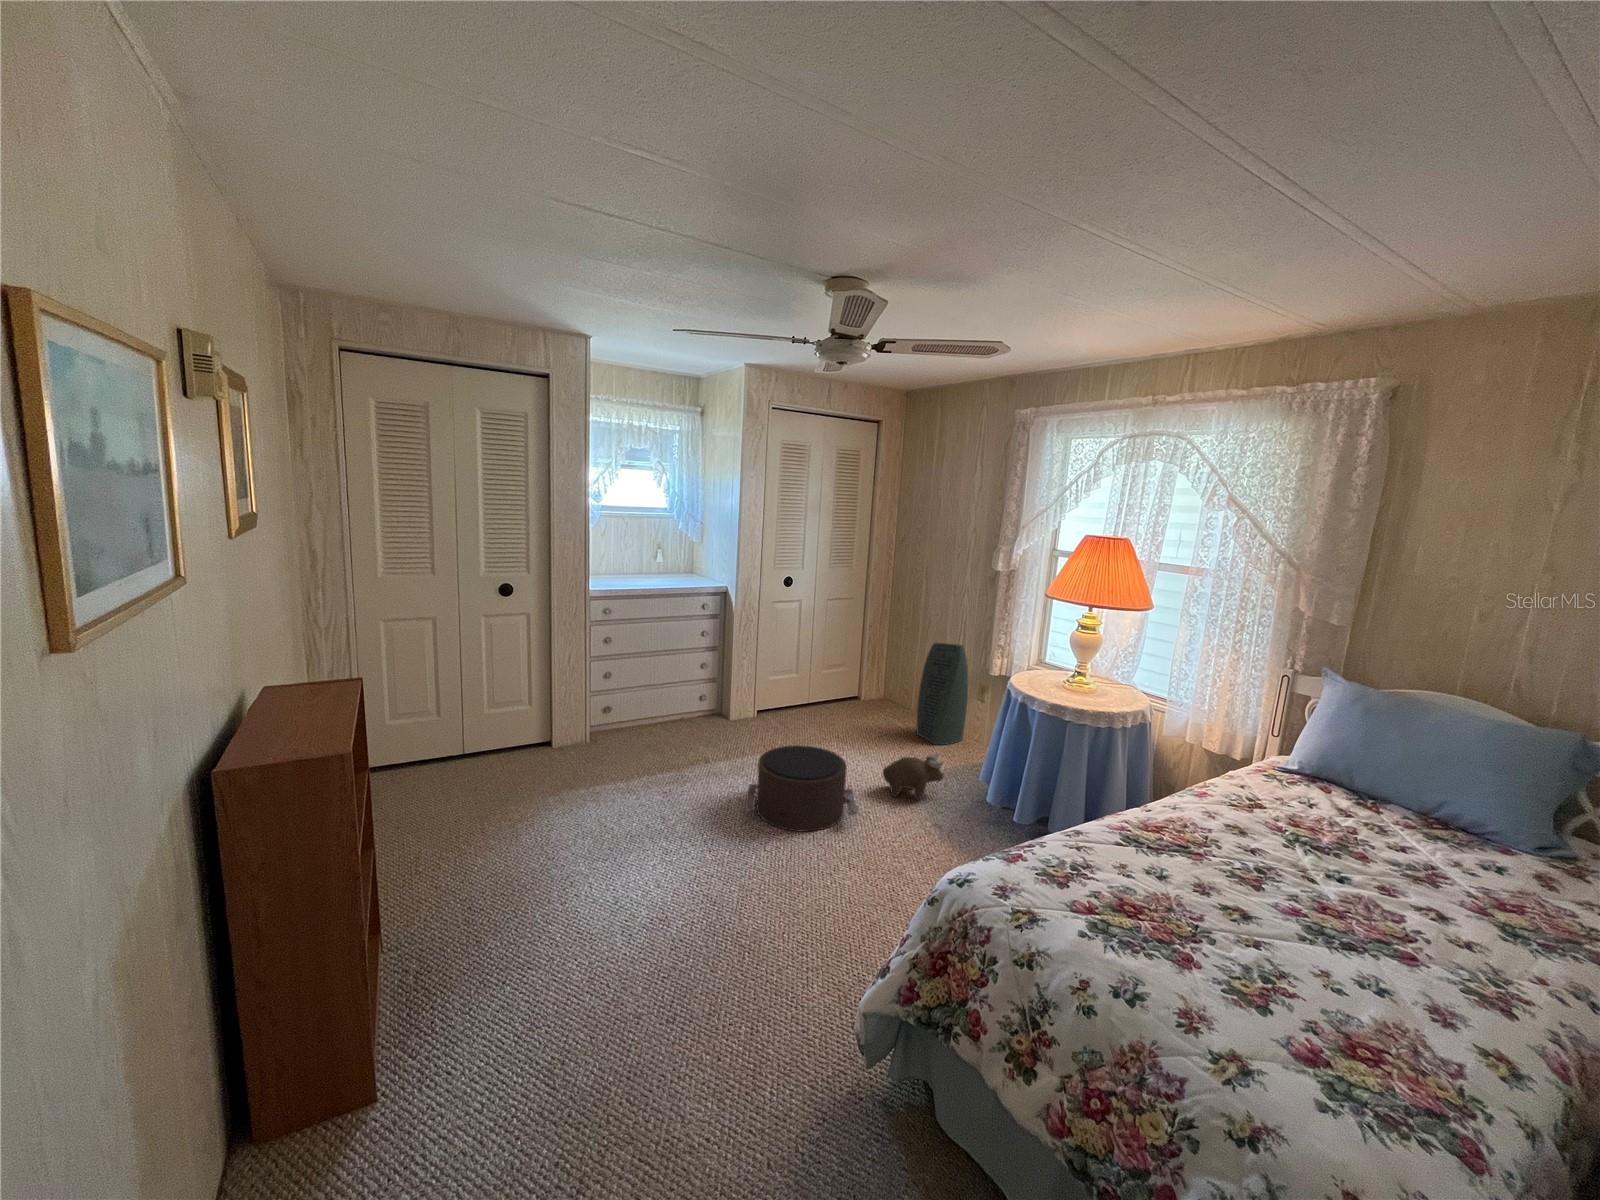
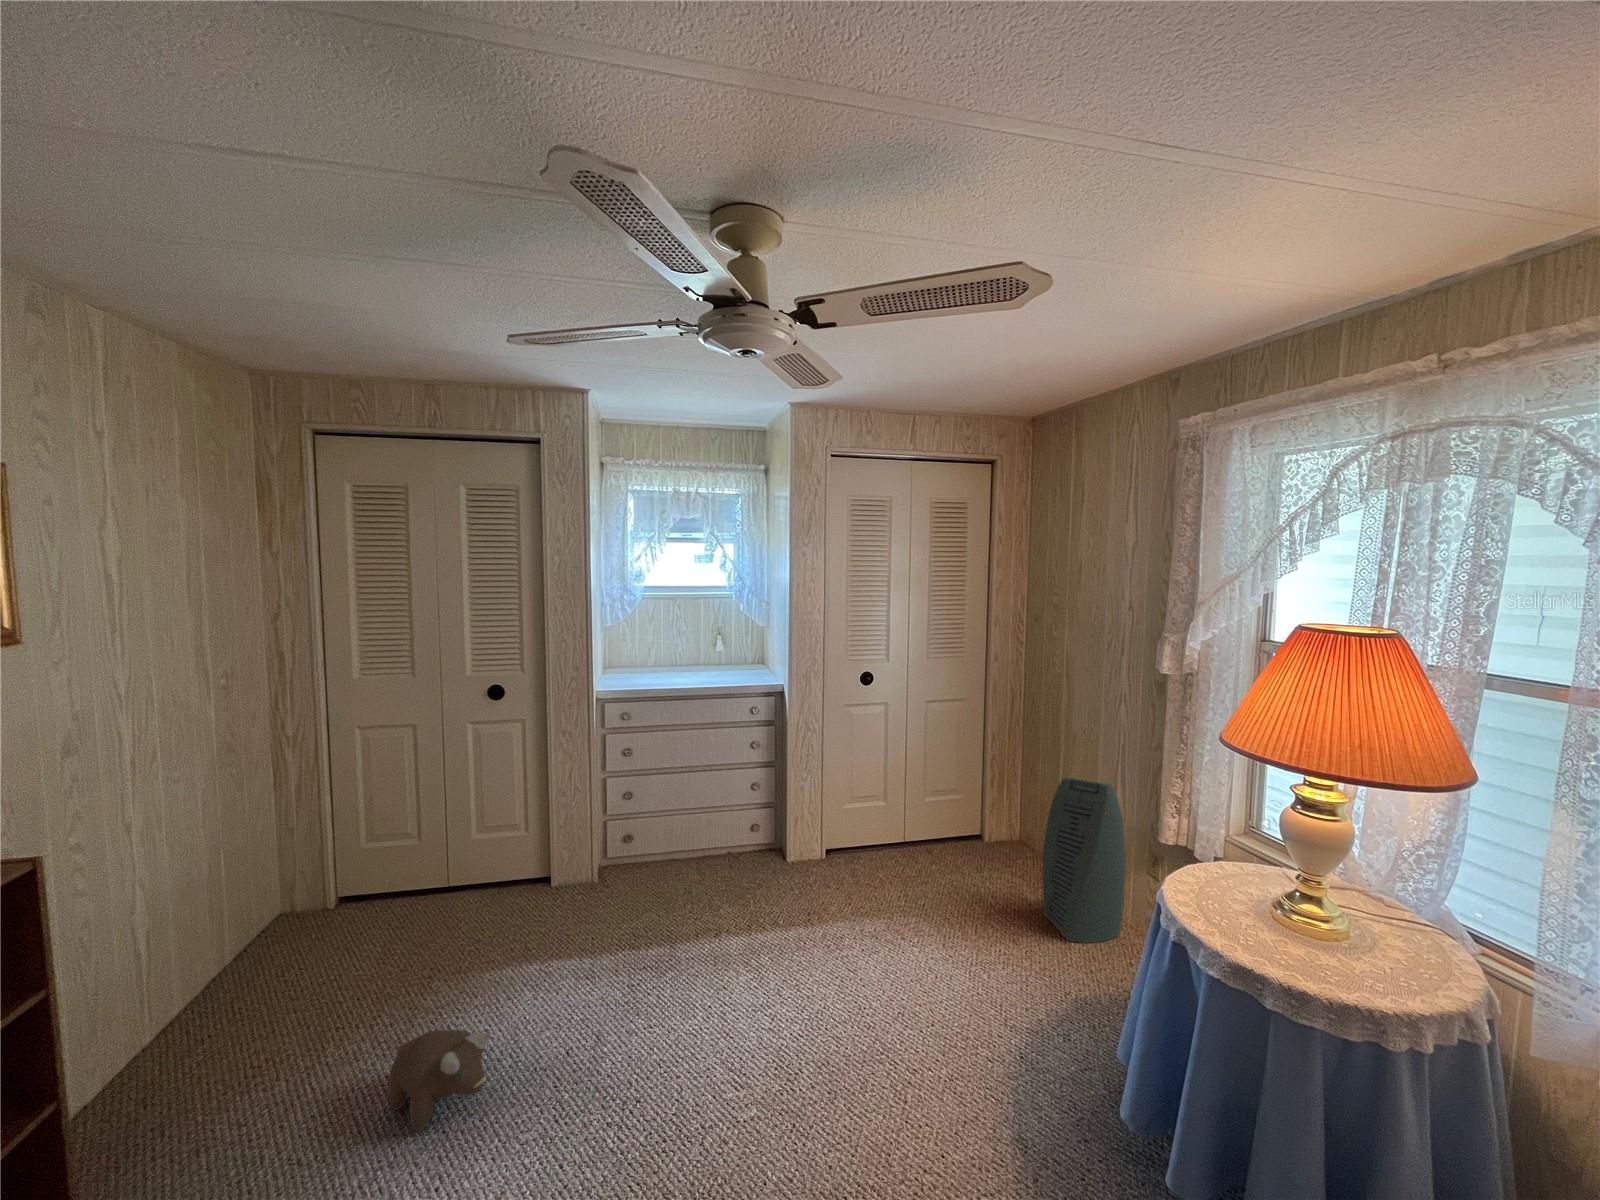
pouf: present [745,745,858,832] -> none [697,939,883,1114]
plush toy: present [883,754,945,800] -> present [388,1030,490,1131]

